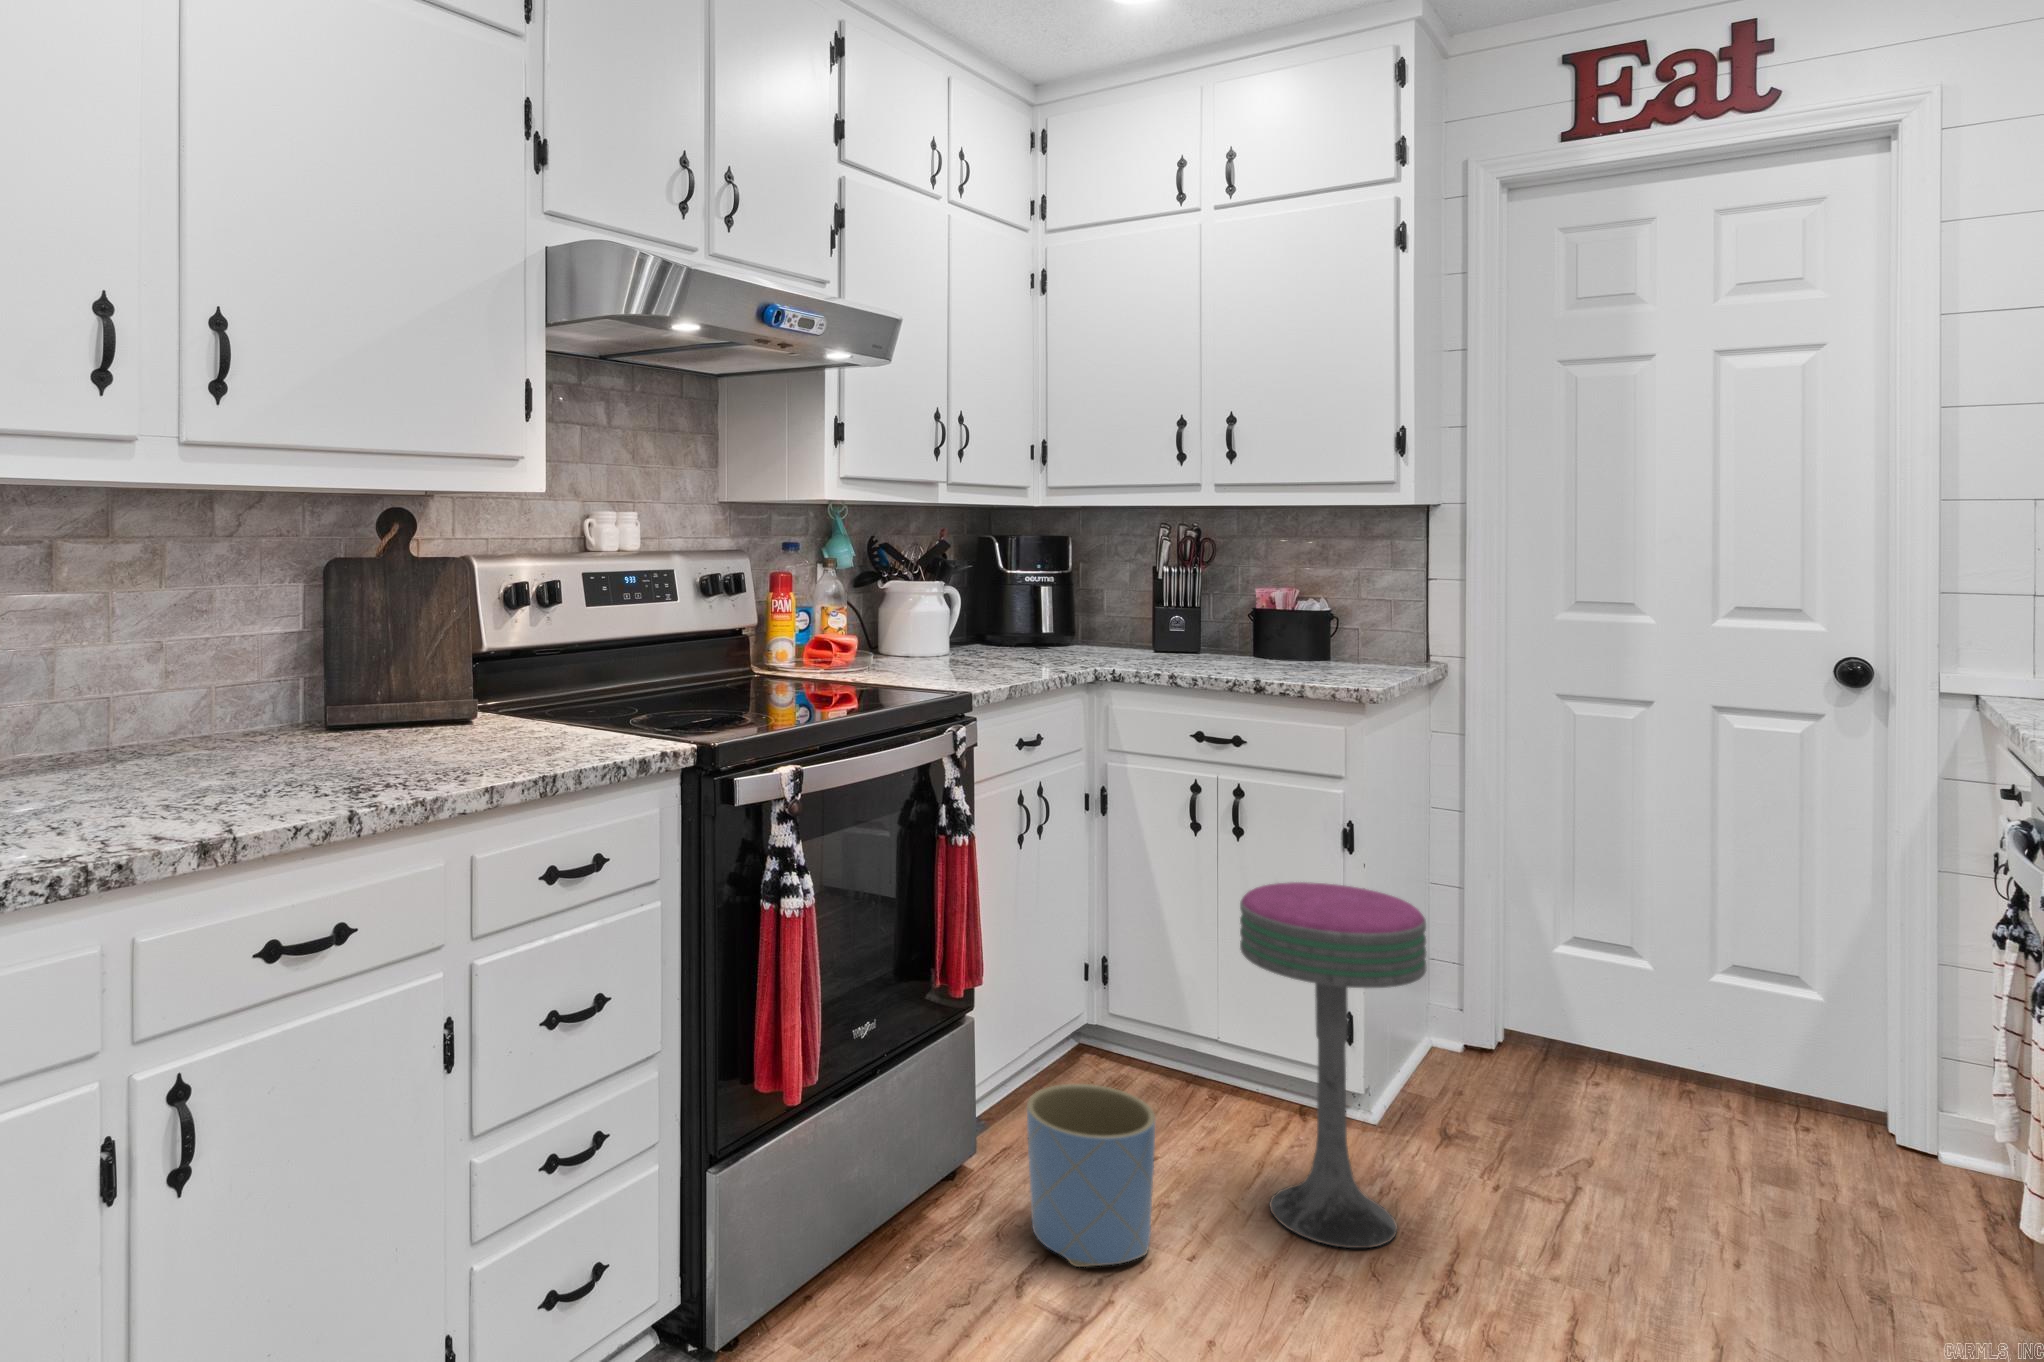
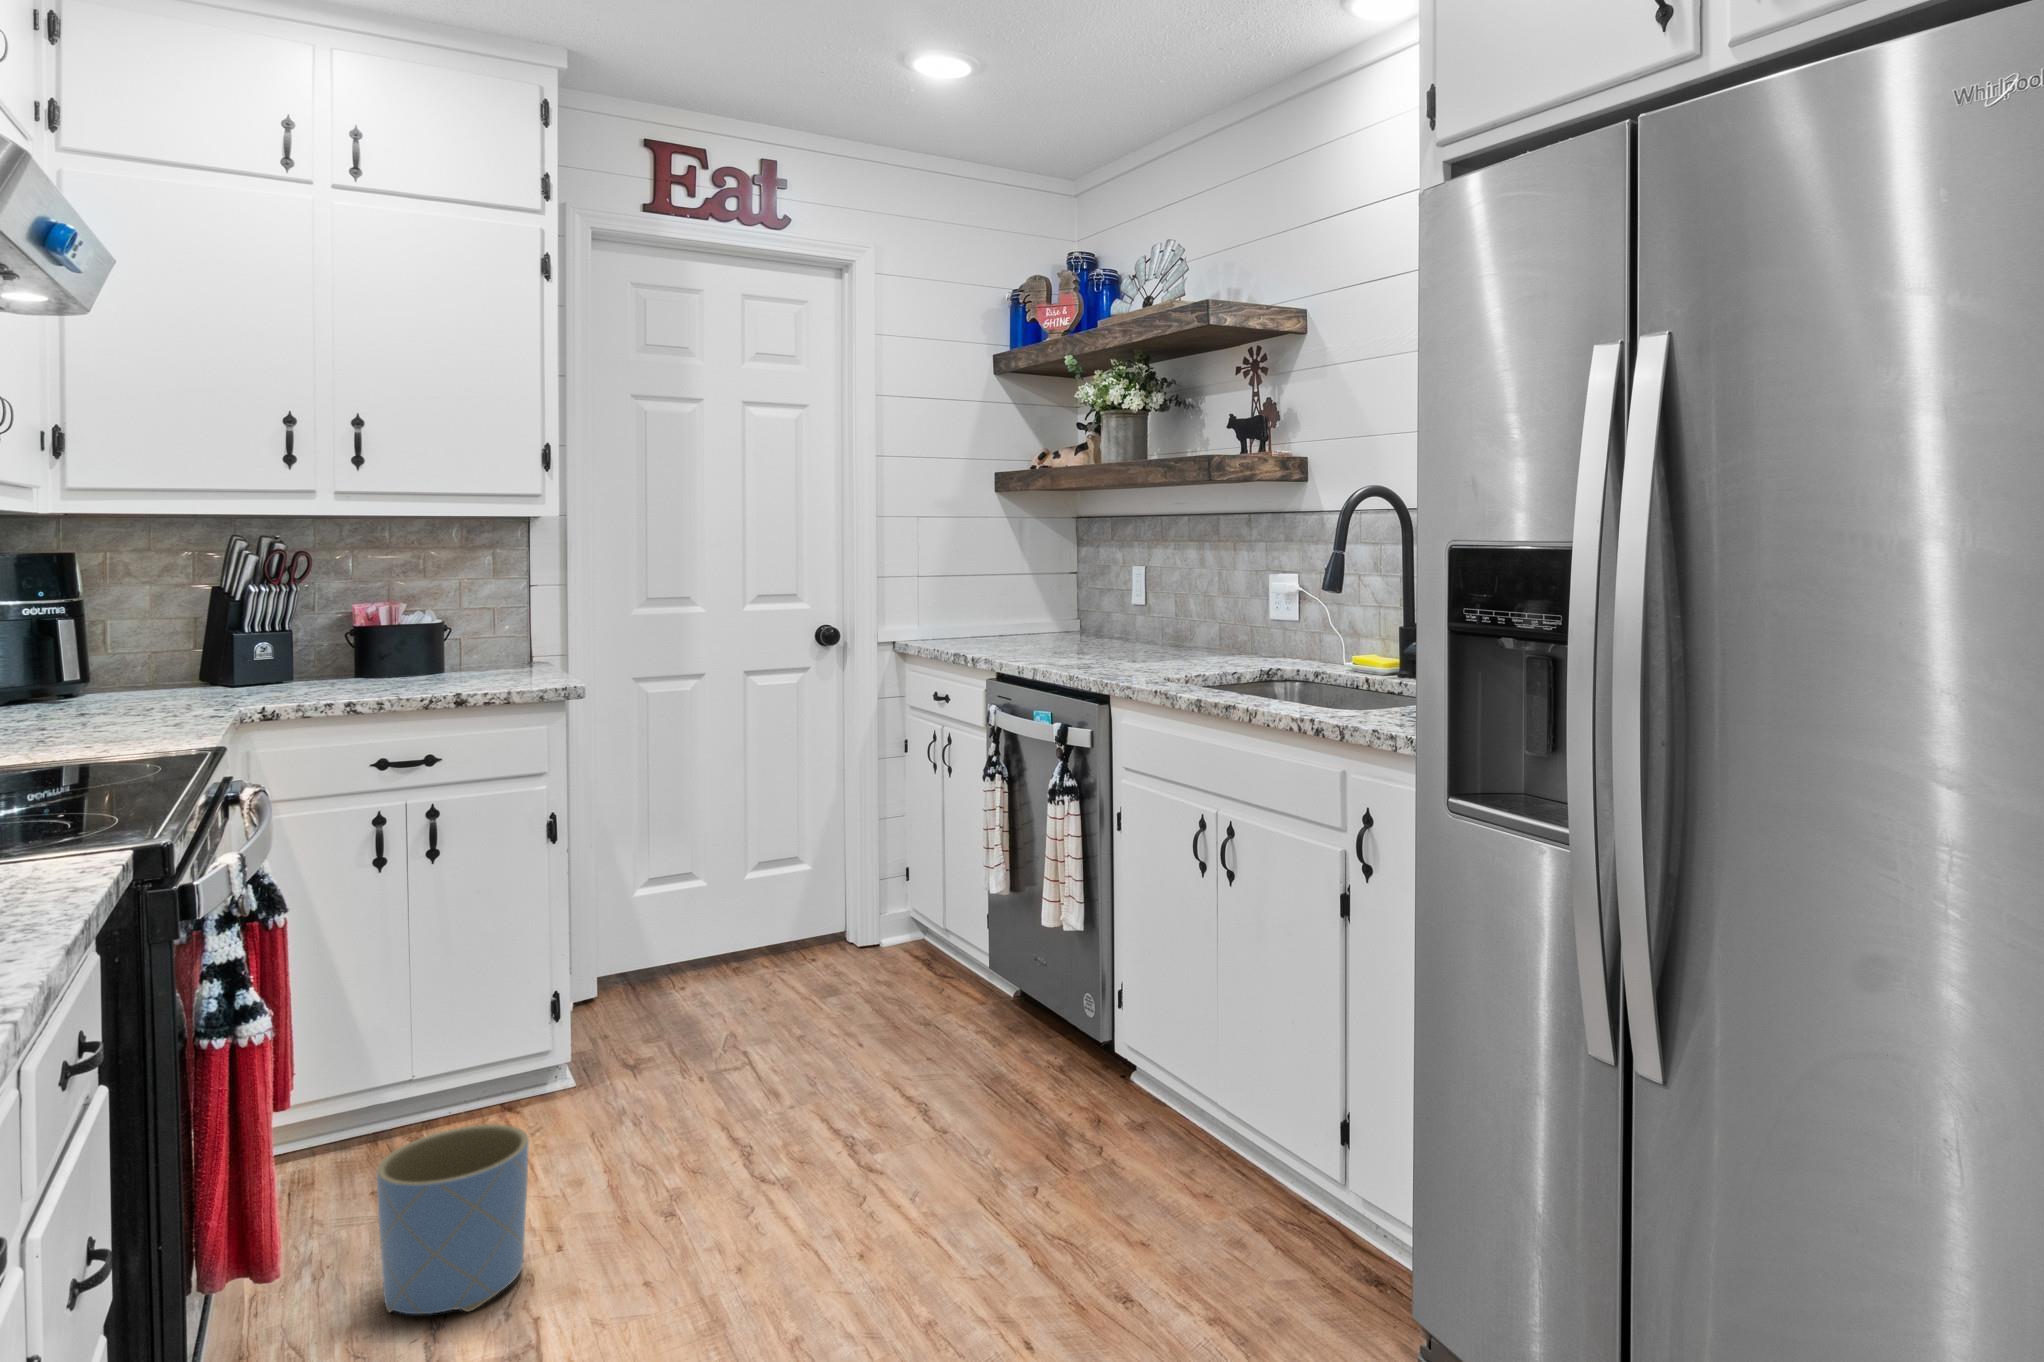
bar stool: present [1240,882,1427,1248] -> none [535,862,705,1183]

